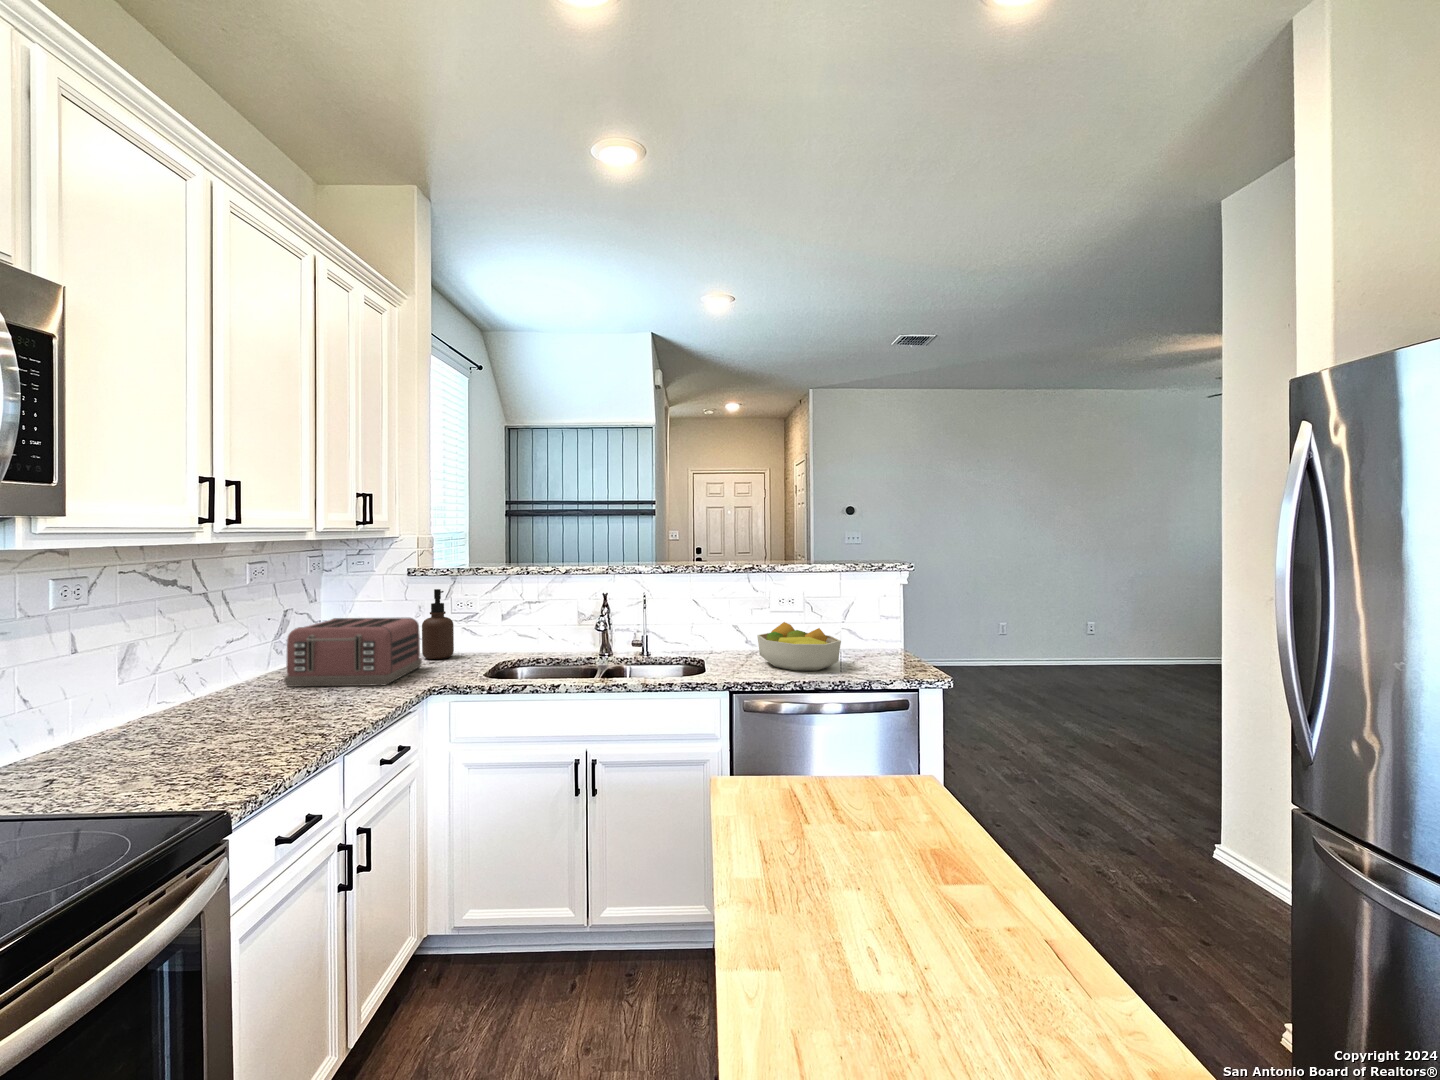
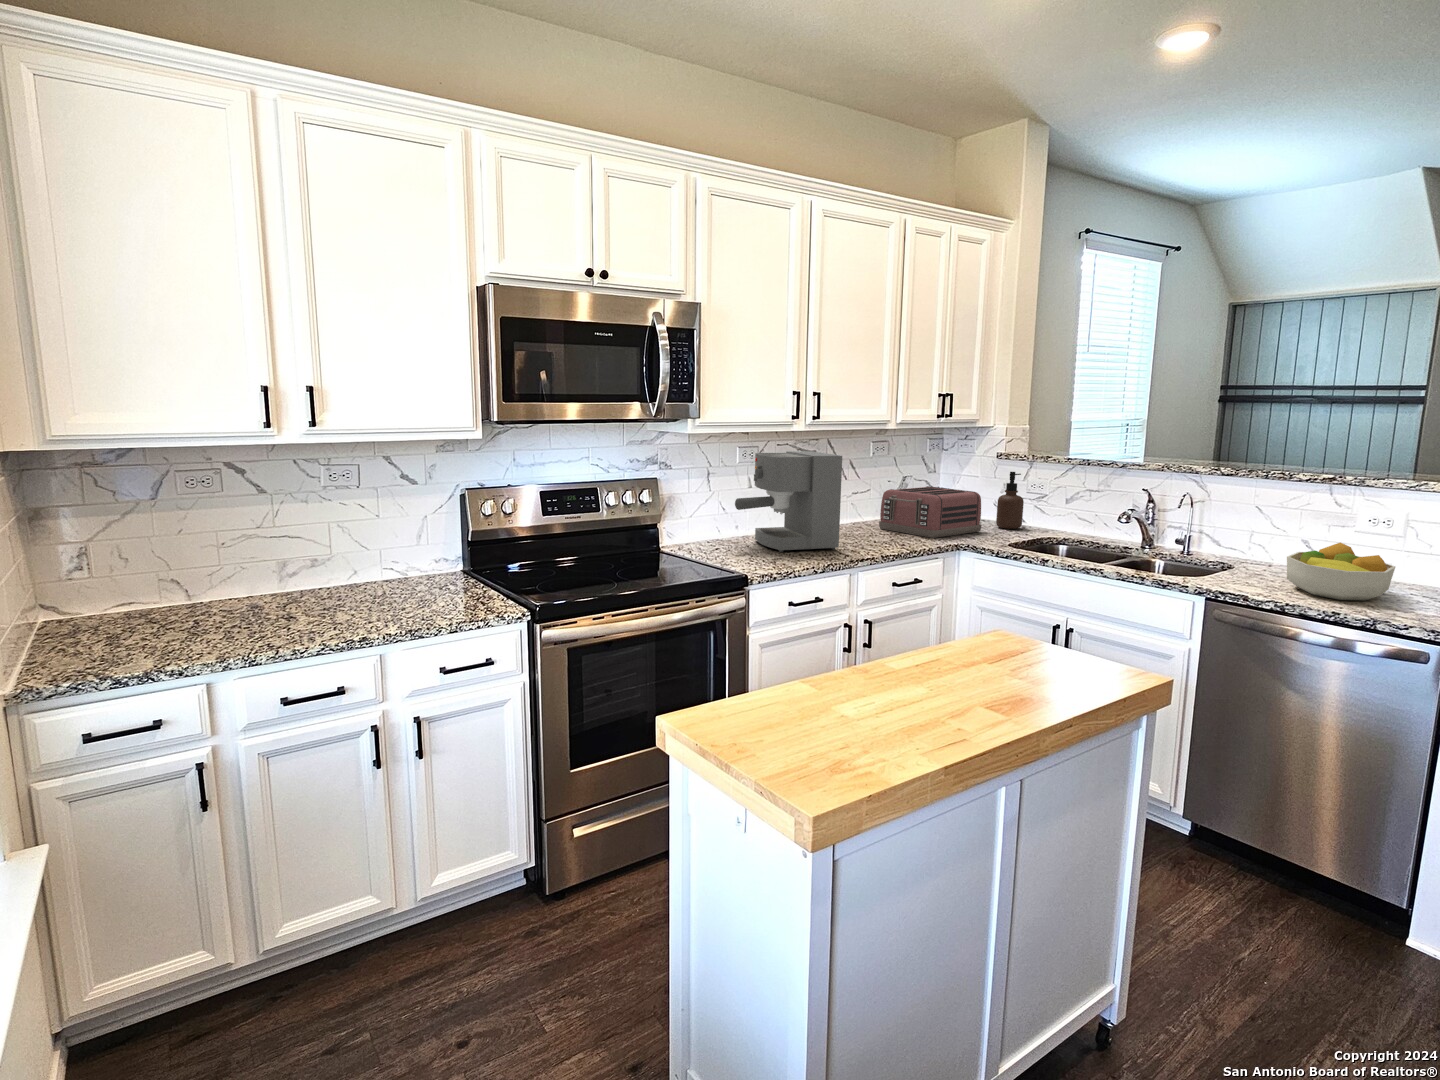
coffee maker: none [98,578,297,757] -> present [735,451,842,552]

